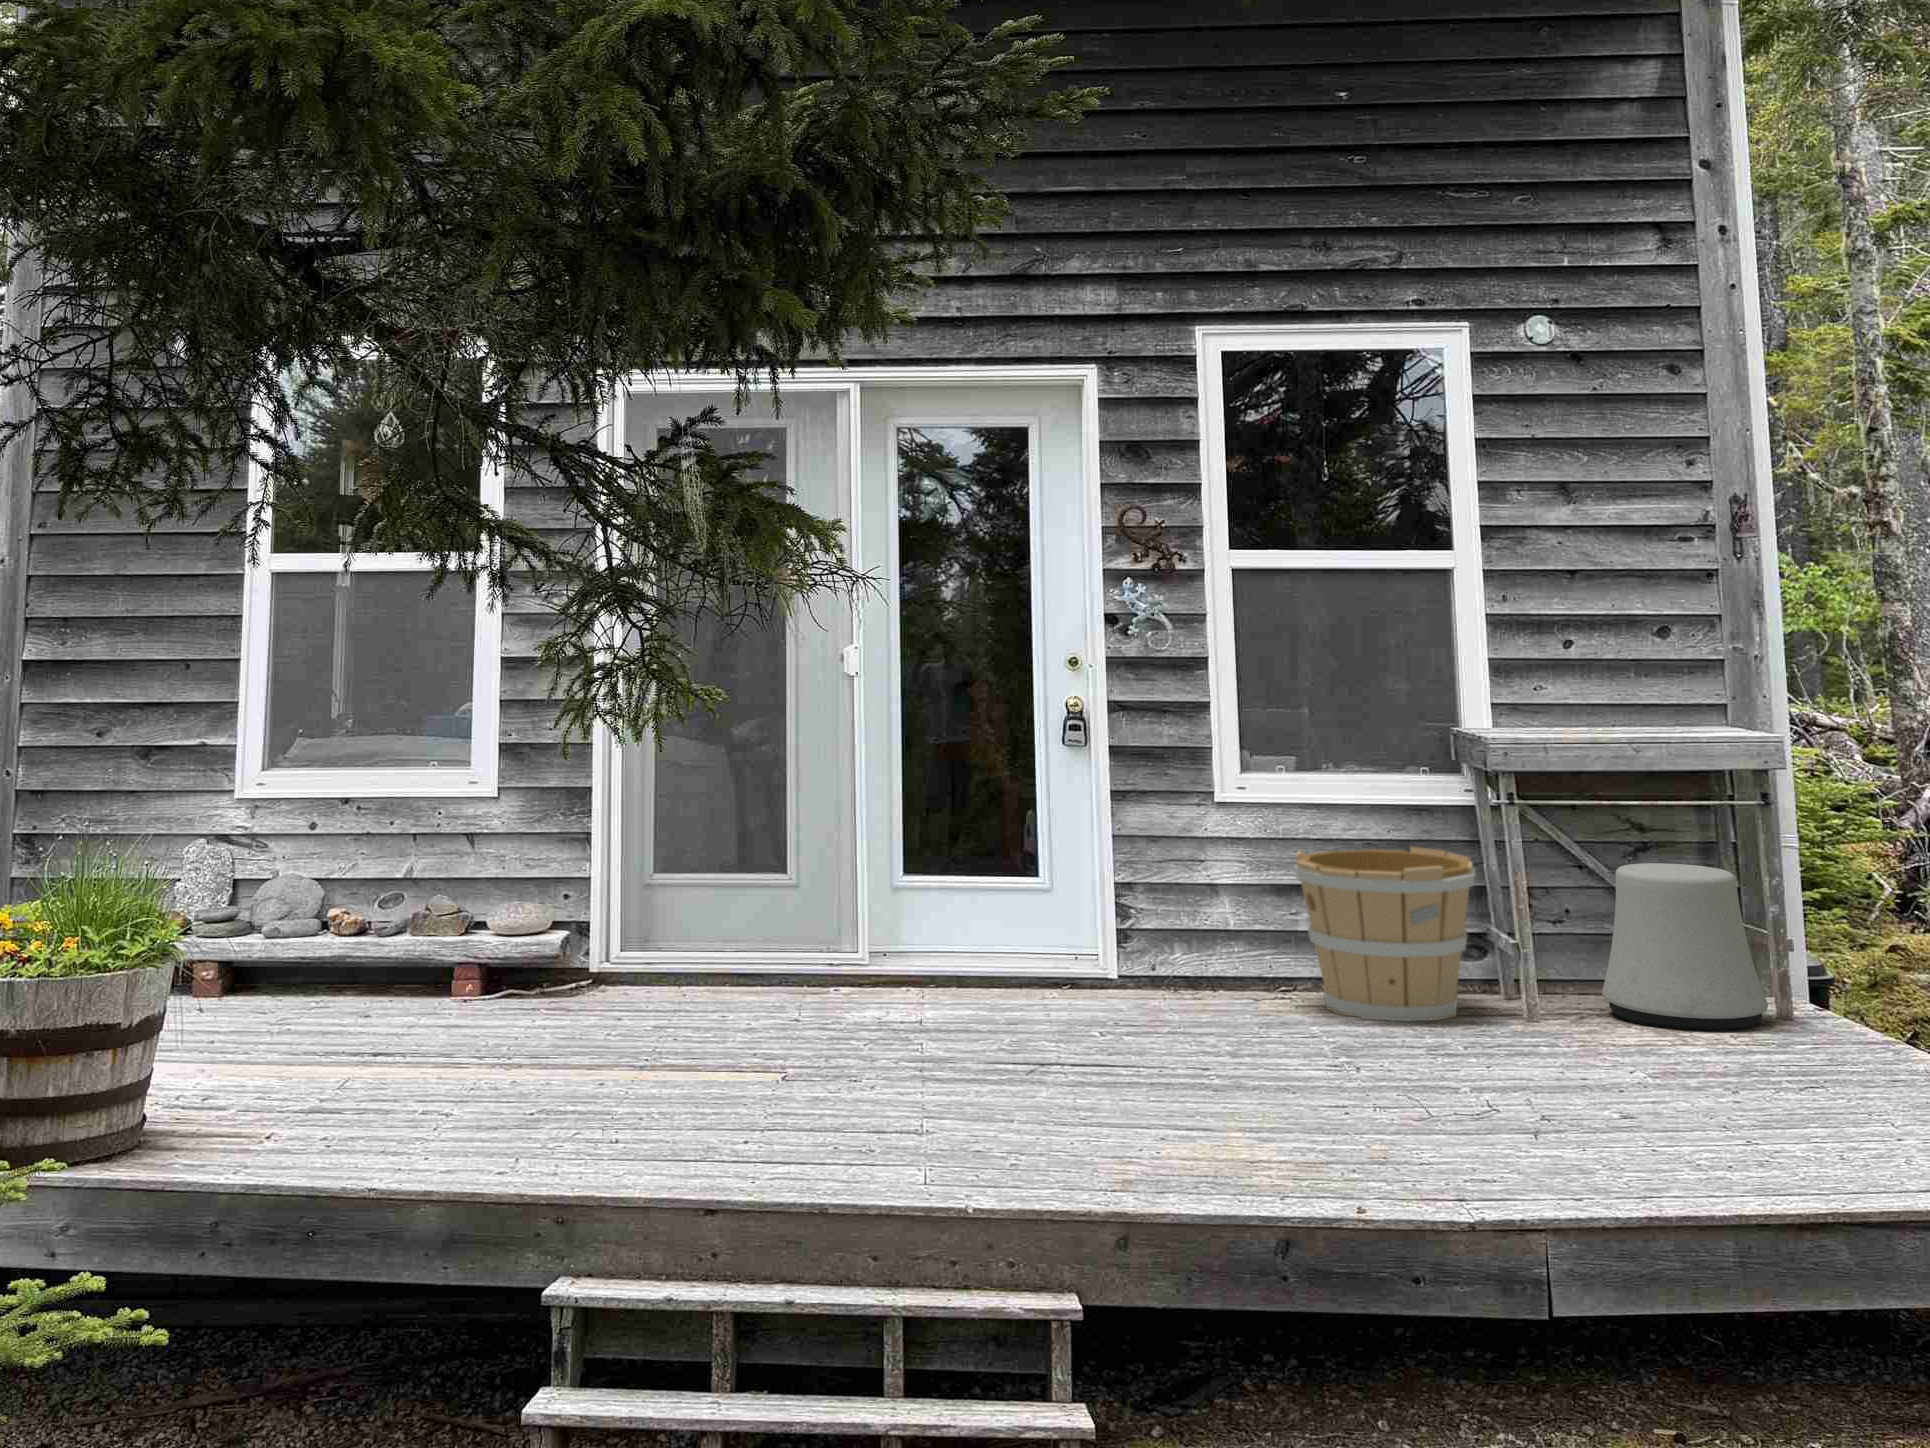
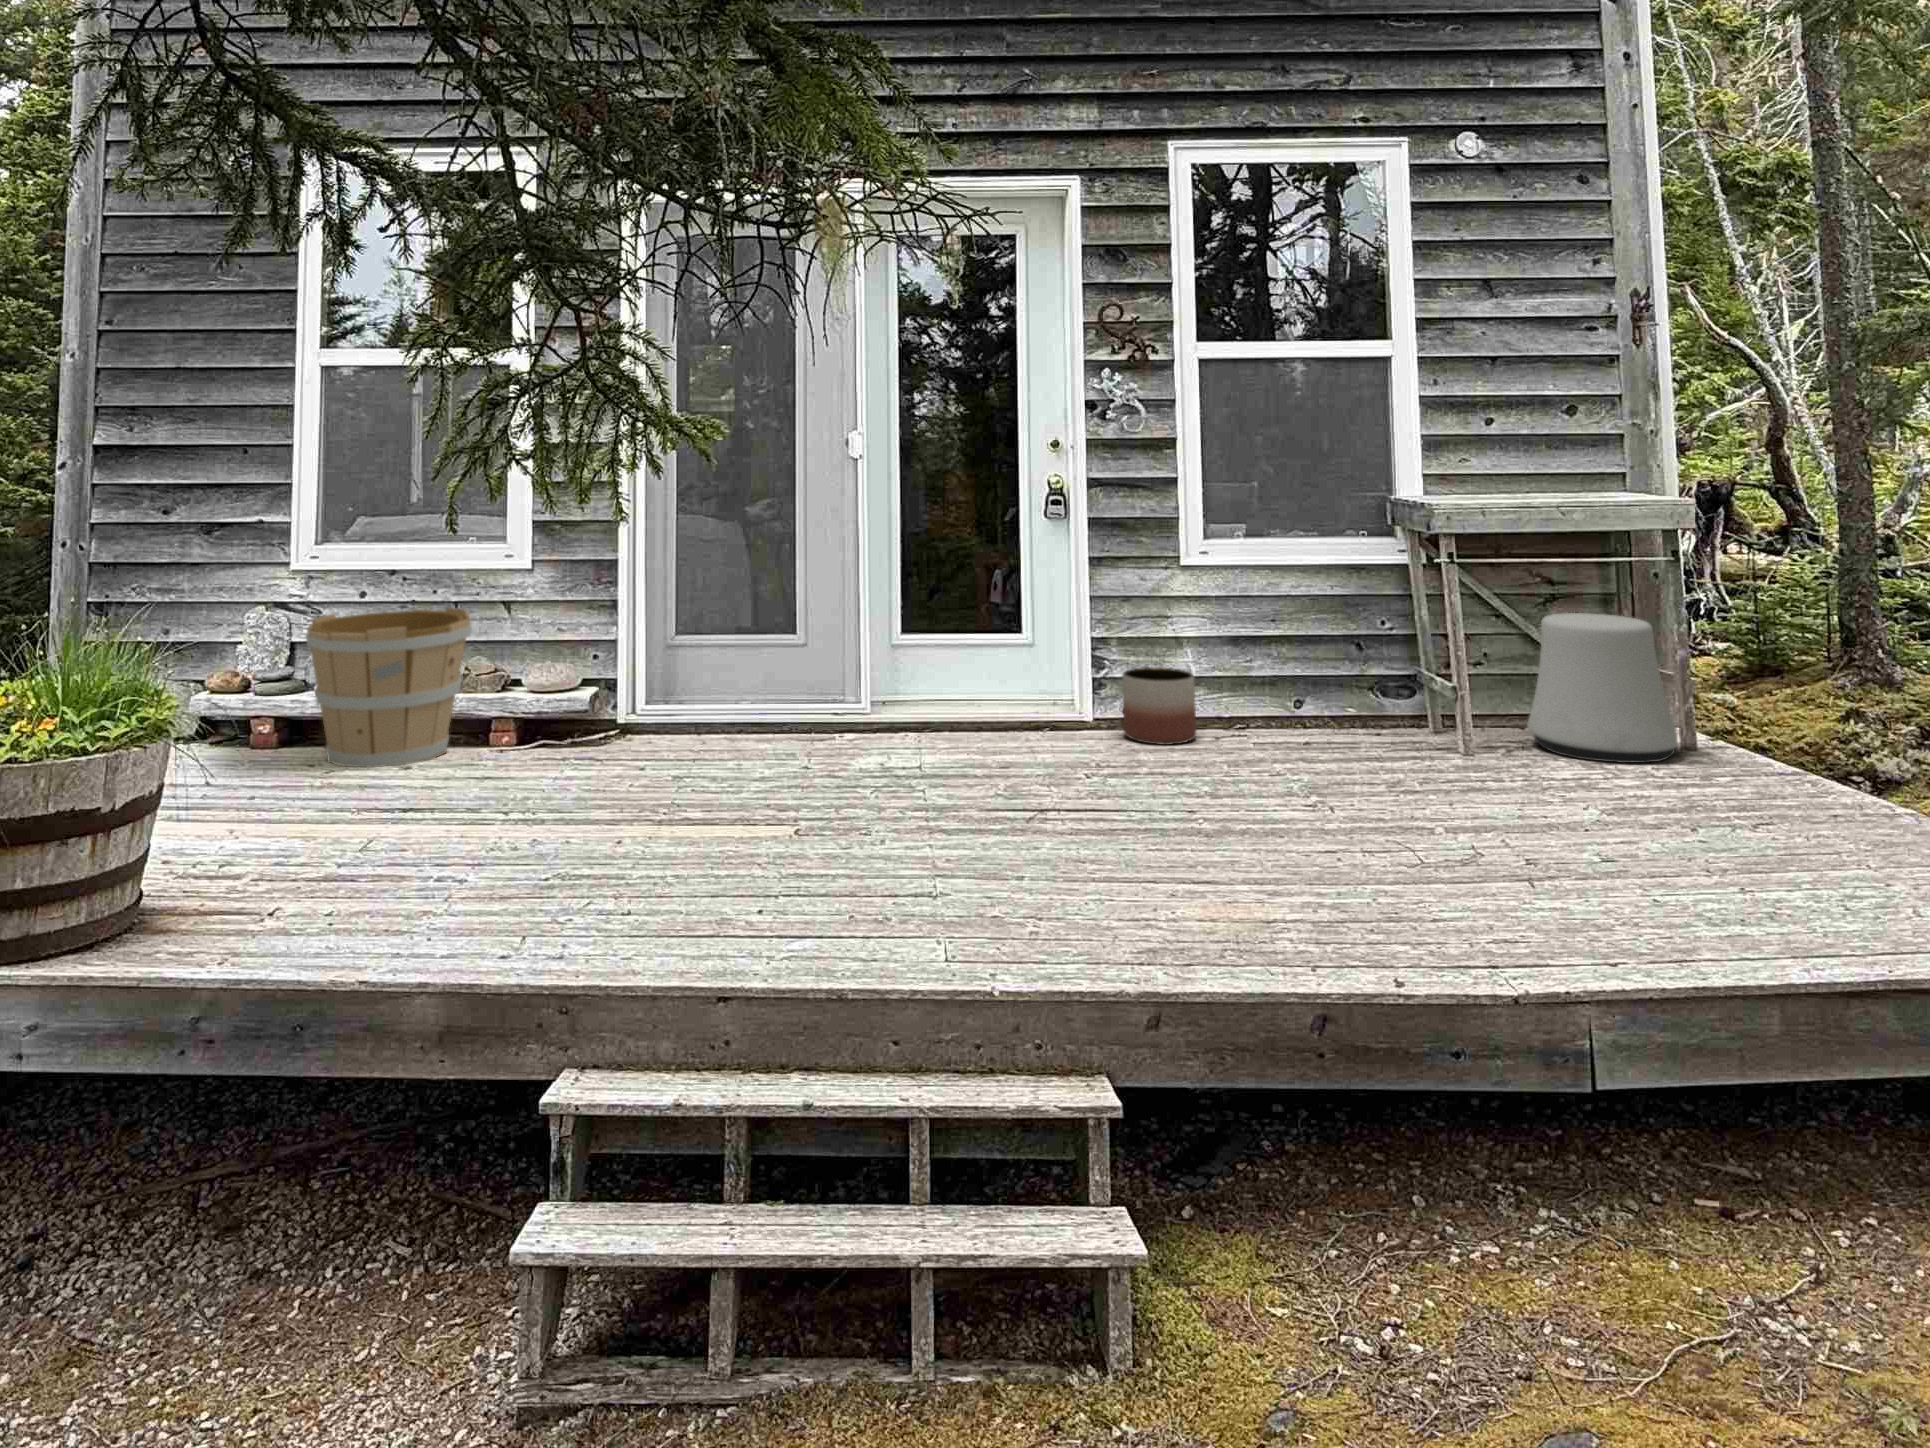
wooden bucket: present [1294,847,1475,1021] -> present [306,607,472,767]
planter: none [1146,920,1229,1006] -> present [1122,667,1197,745]

